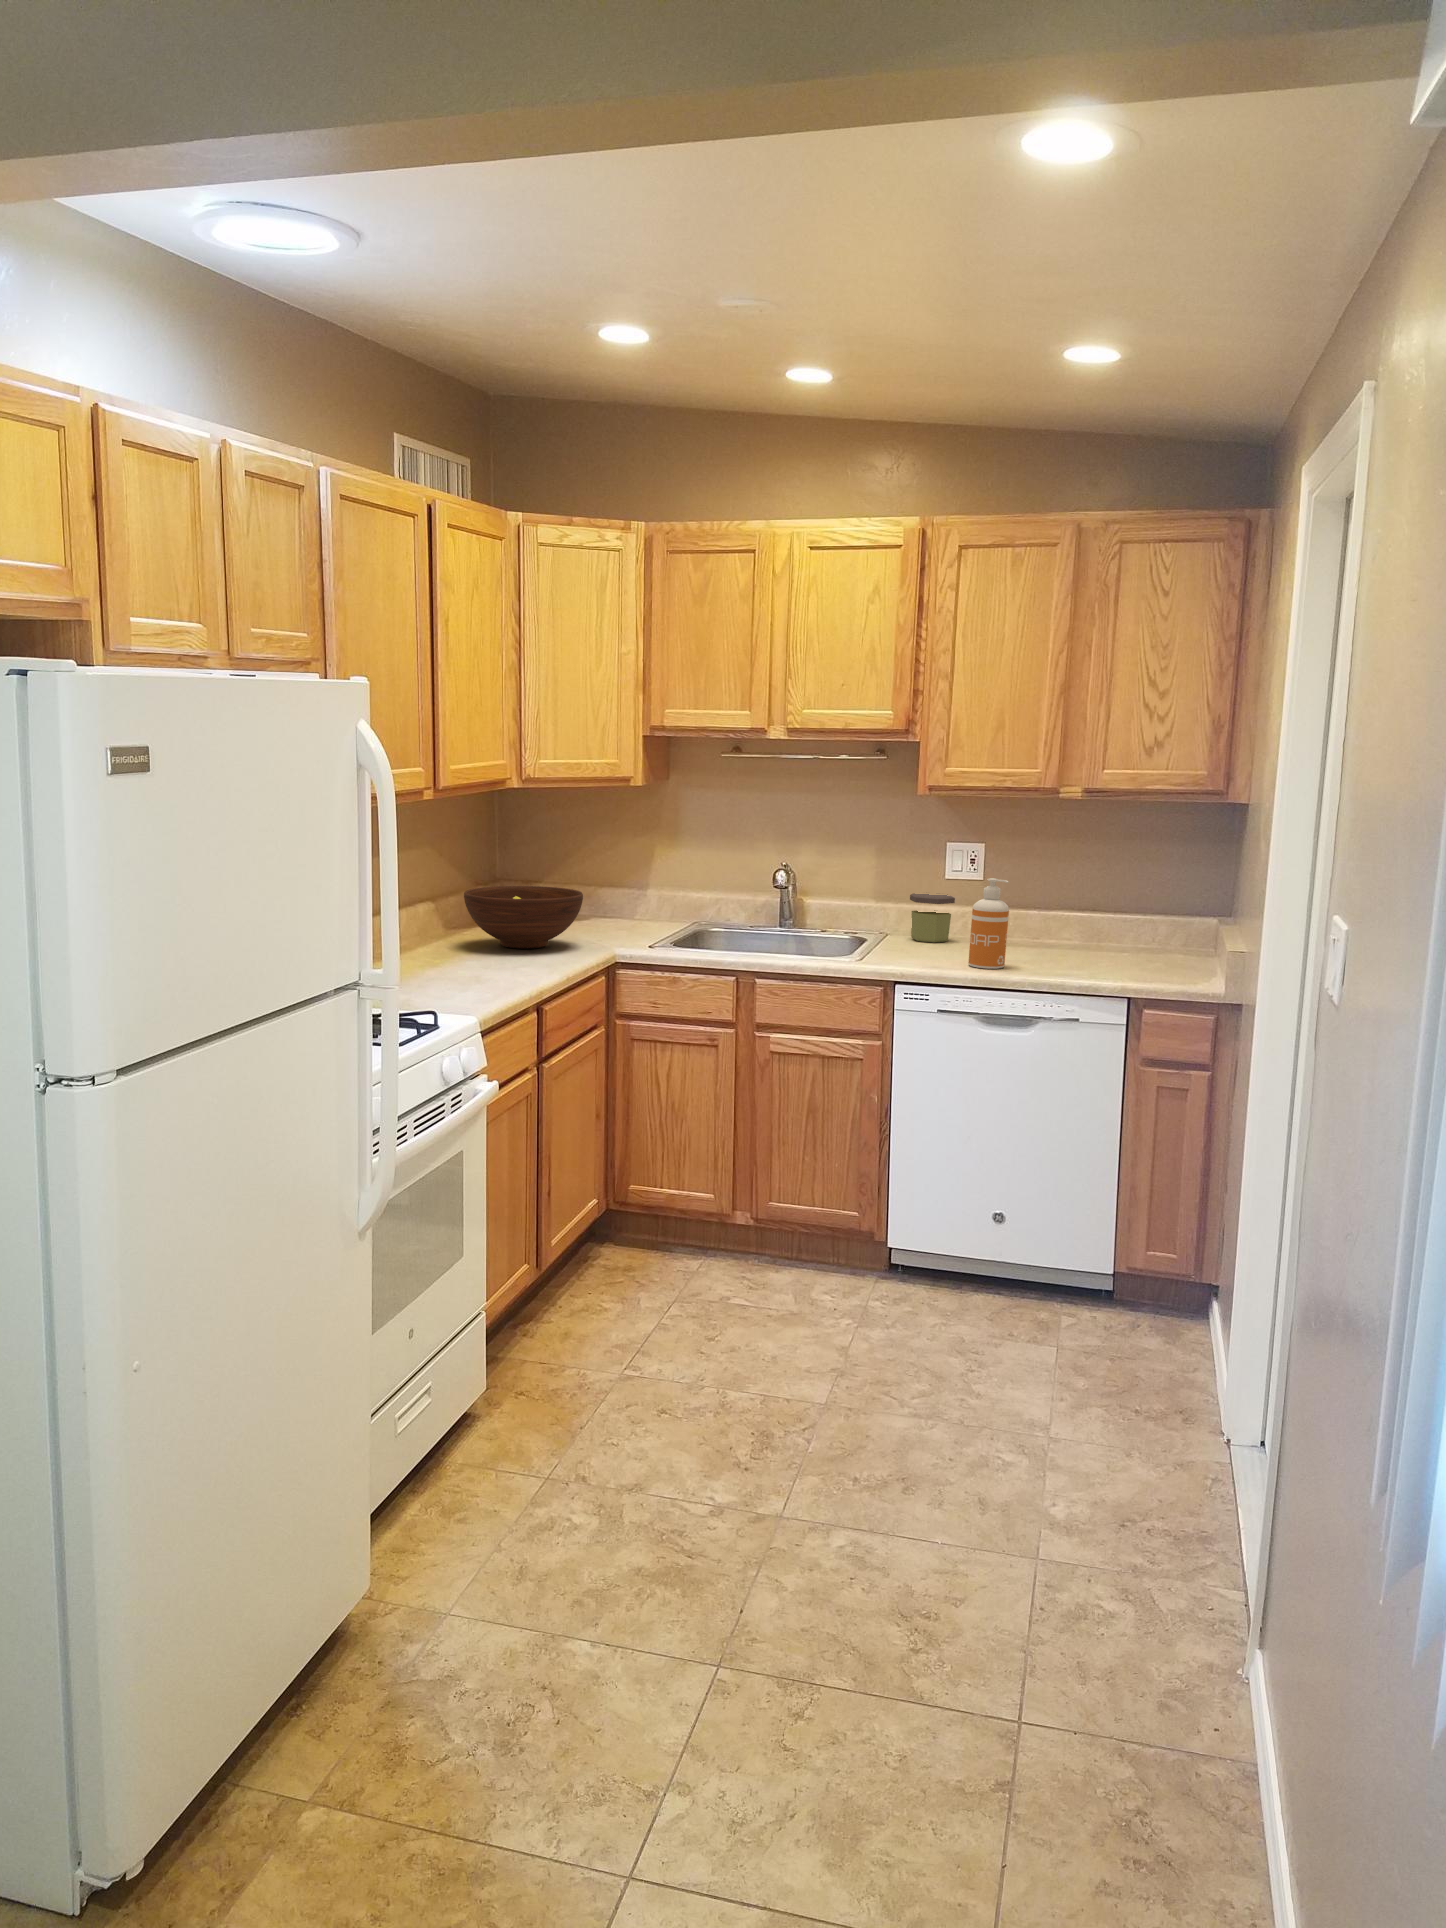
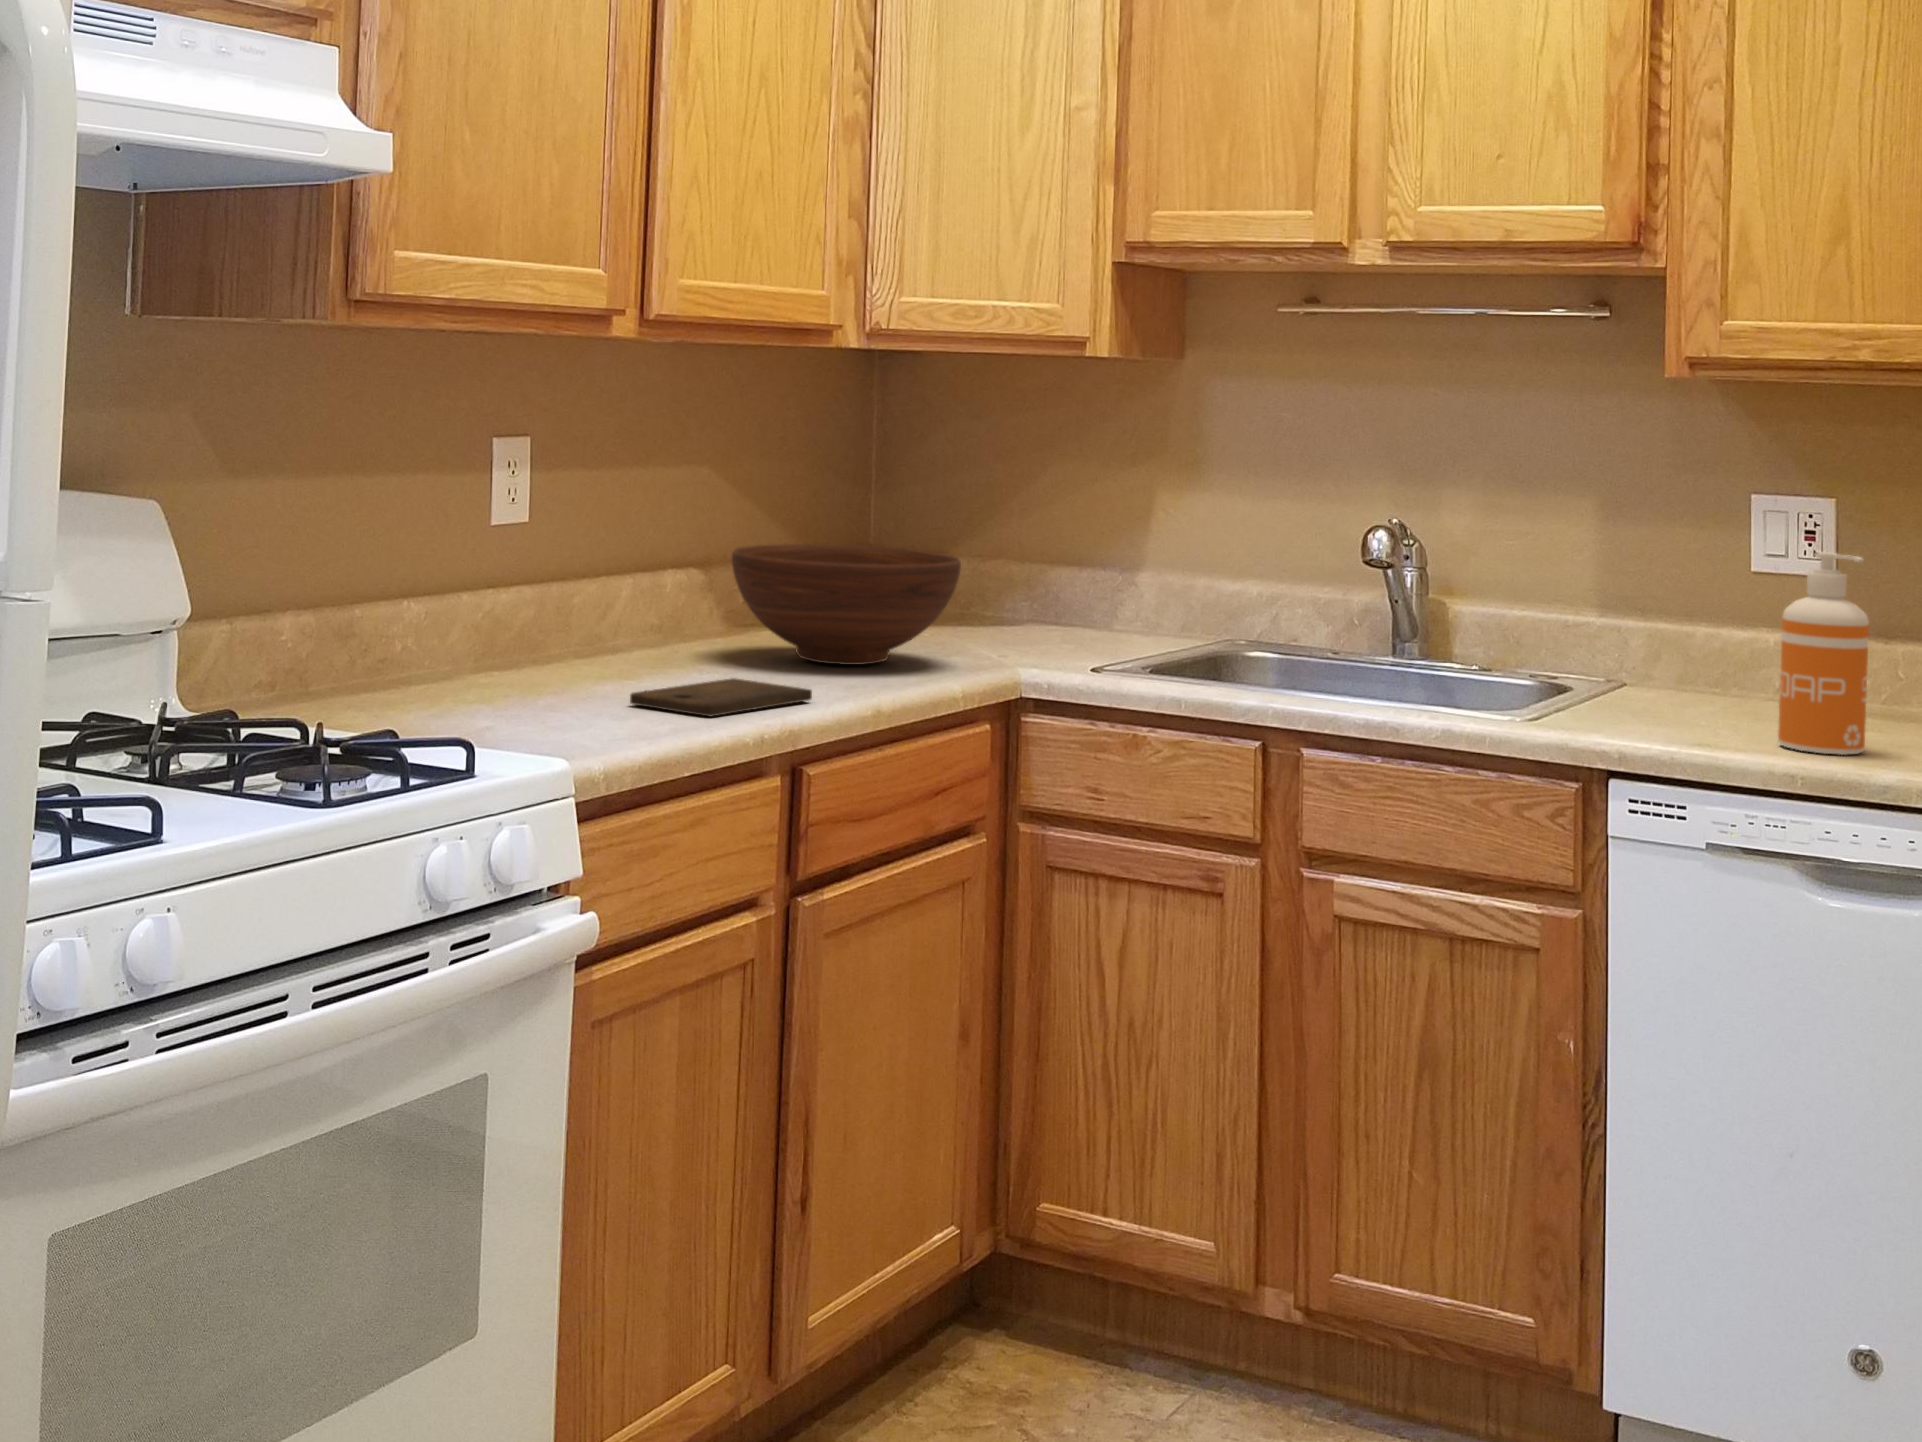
jar: present [910,893,955,943] -> none [1669,593,1770,701]
cutting board: none [440,962,529,985] -> present [630,678,812,717]

